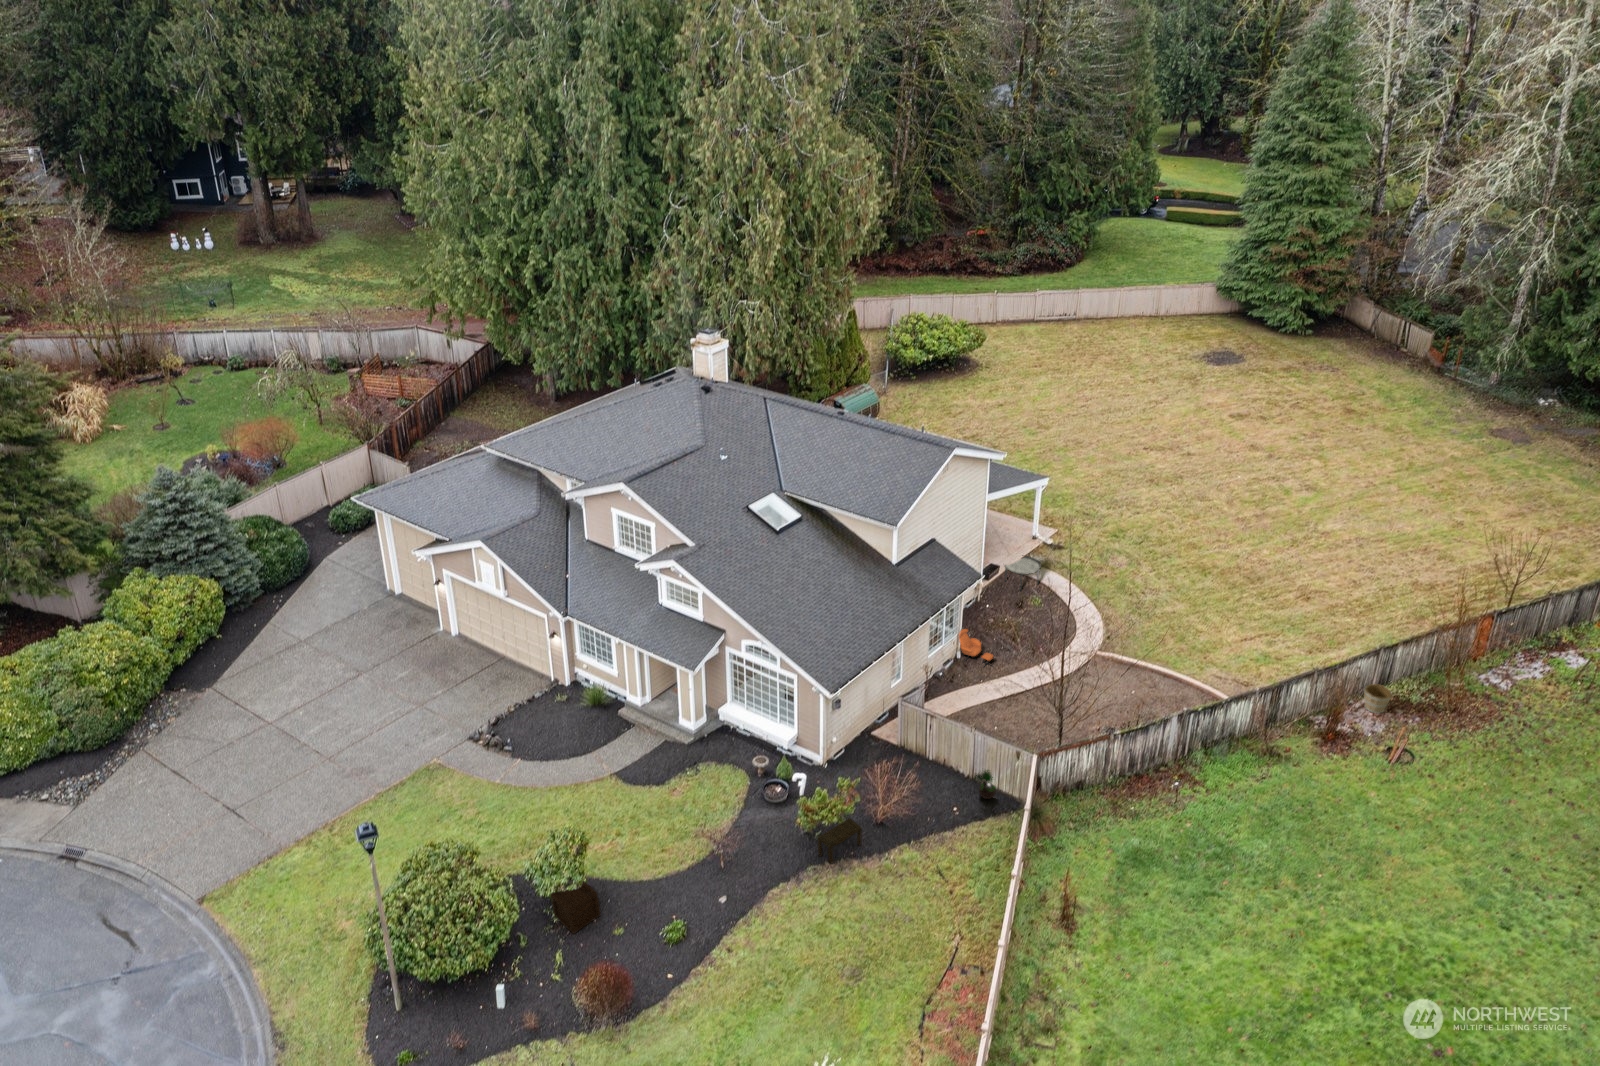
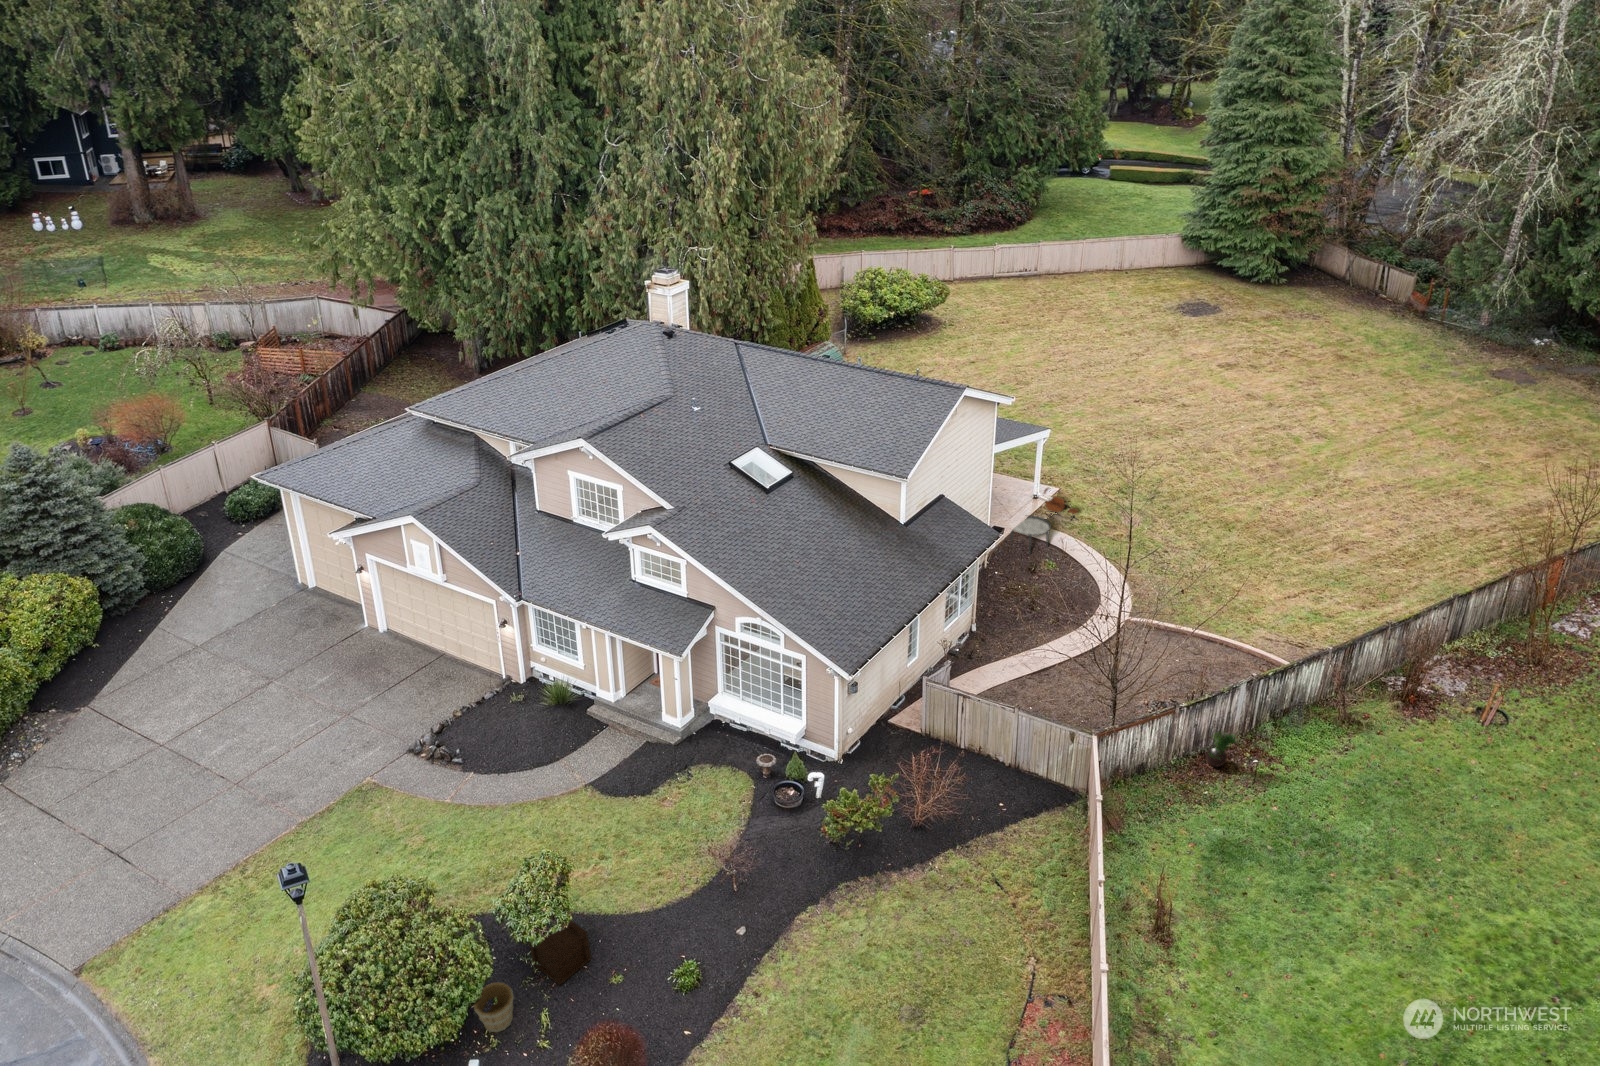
lounge chair: present [959,629,993,664] -> present [1044,488,1078,518]
wooden bucket: present [1364,684,1392,714] -> present [474,982,514,1033]
potted tree: present [975,770,996,799] -> present [1206,734,1234,767]
bench: present [818,818,862,863] -> none [847,821,898,878]

